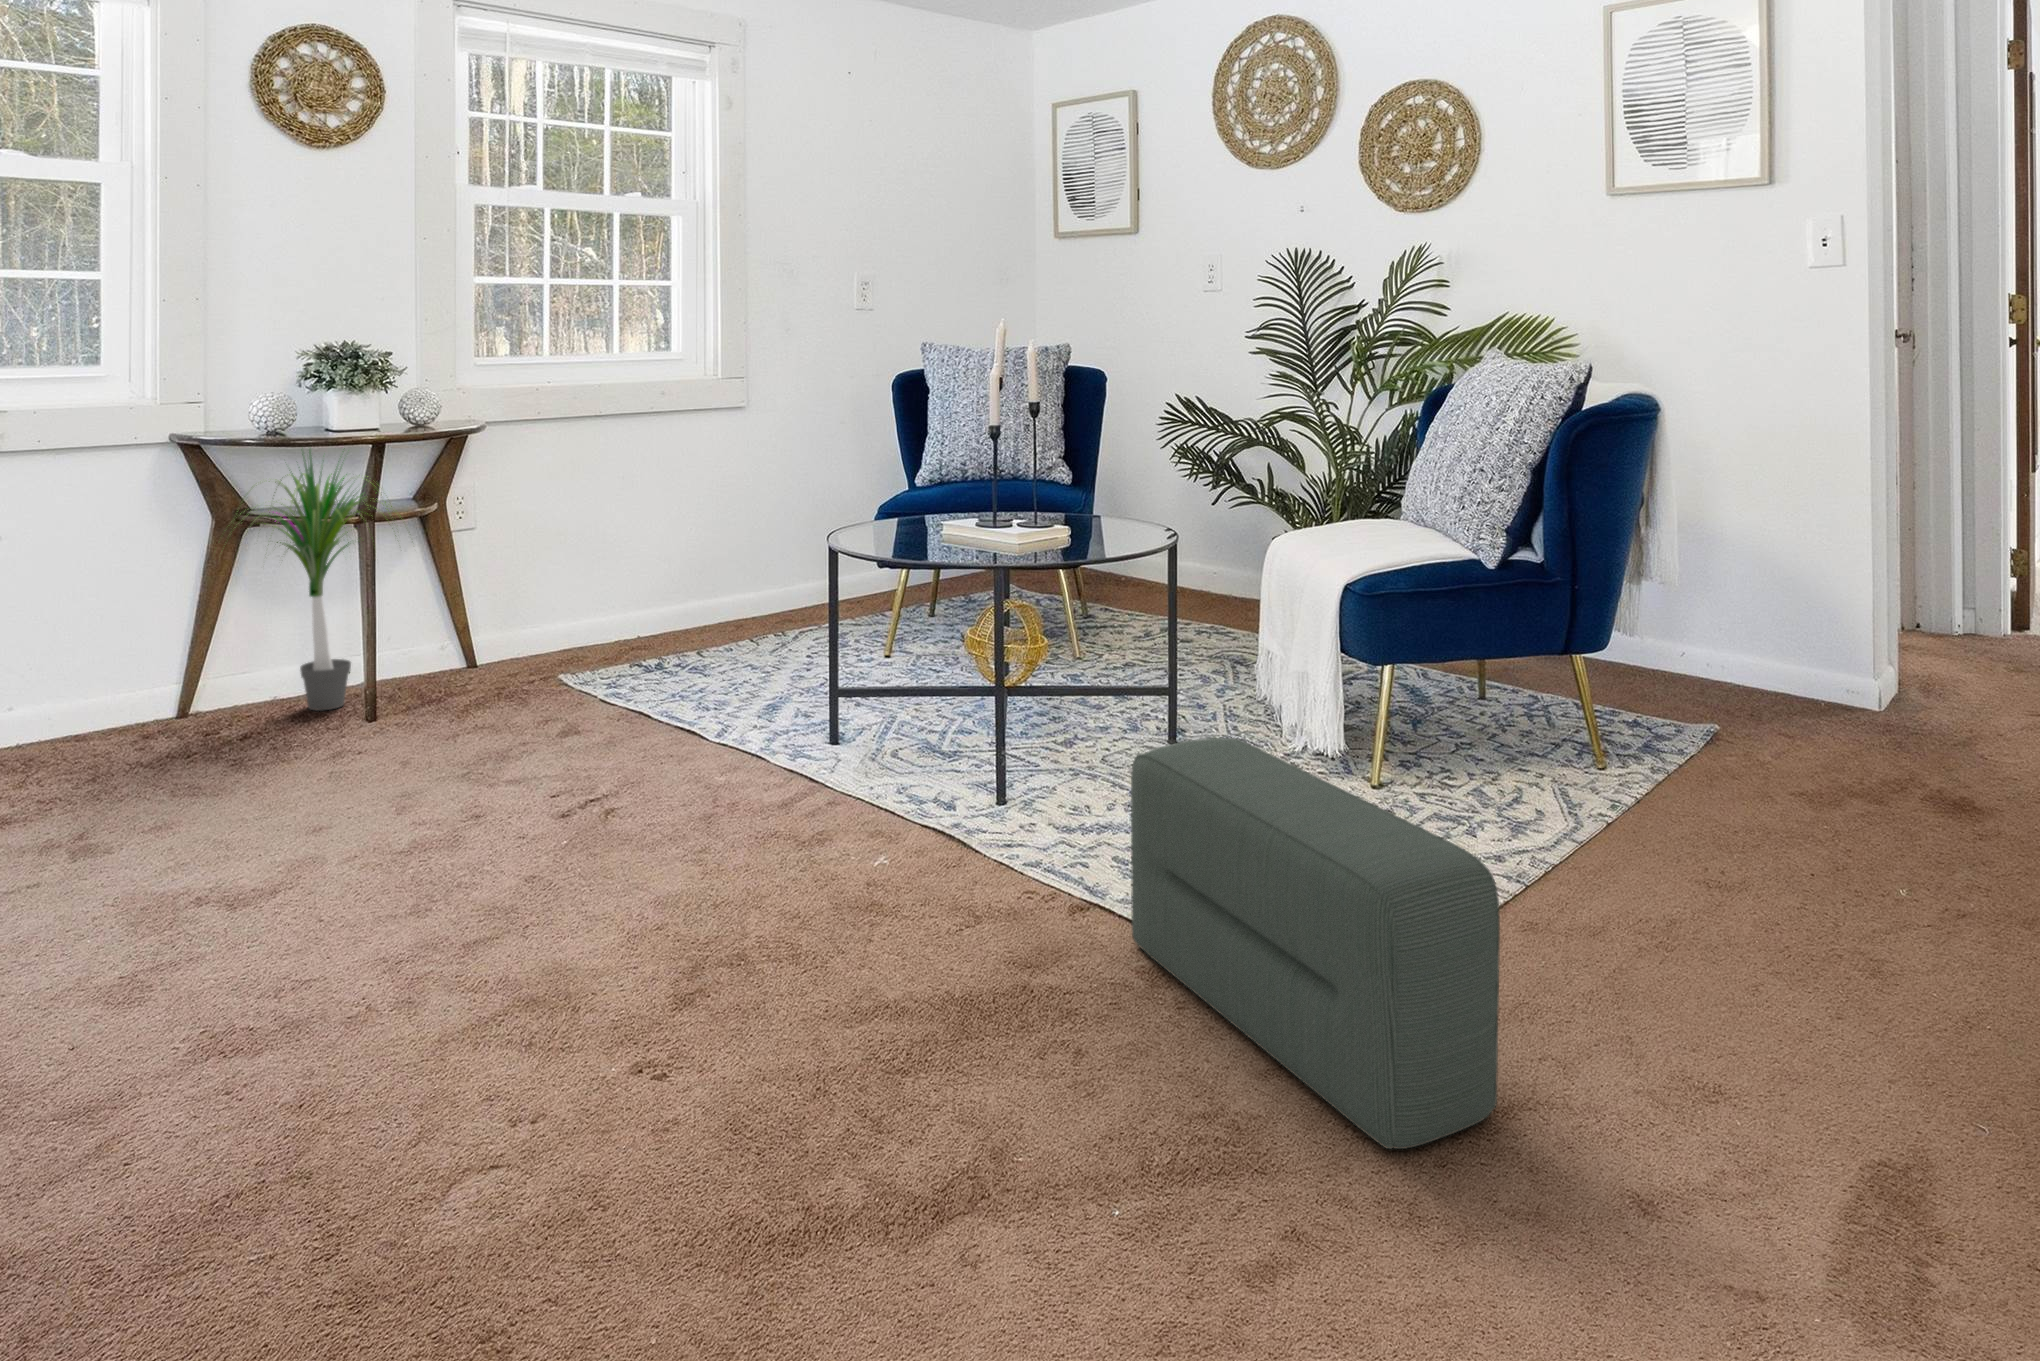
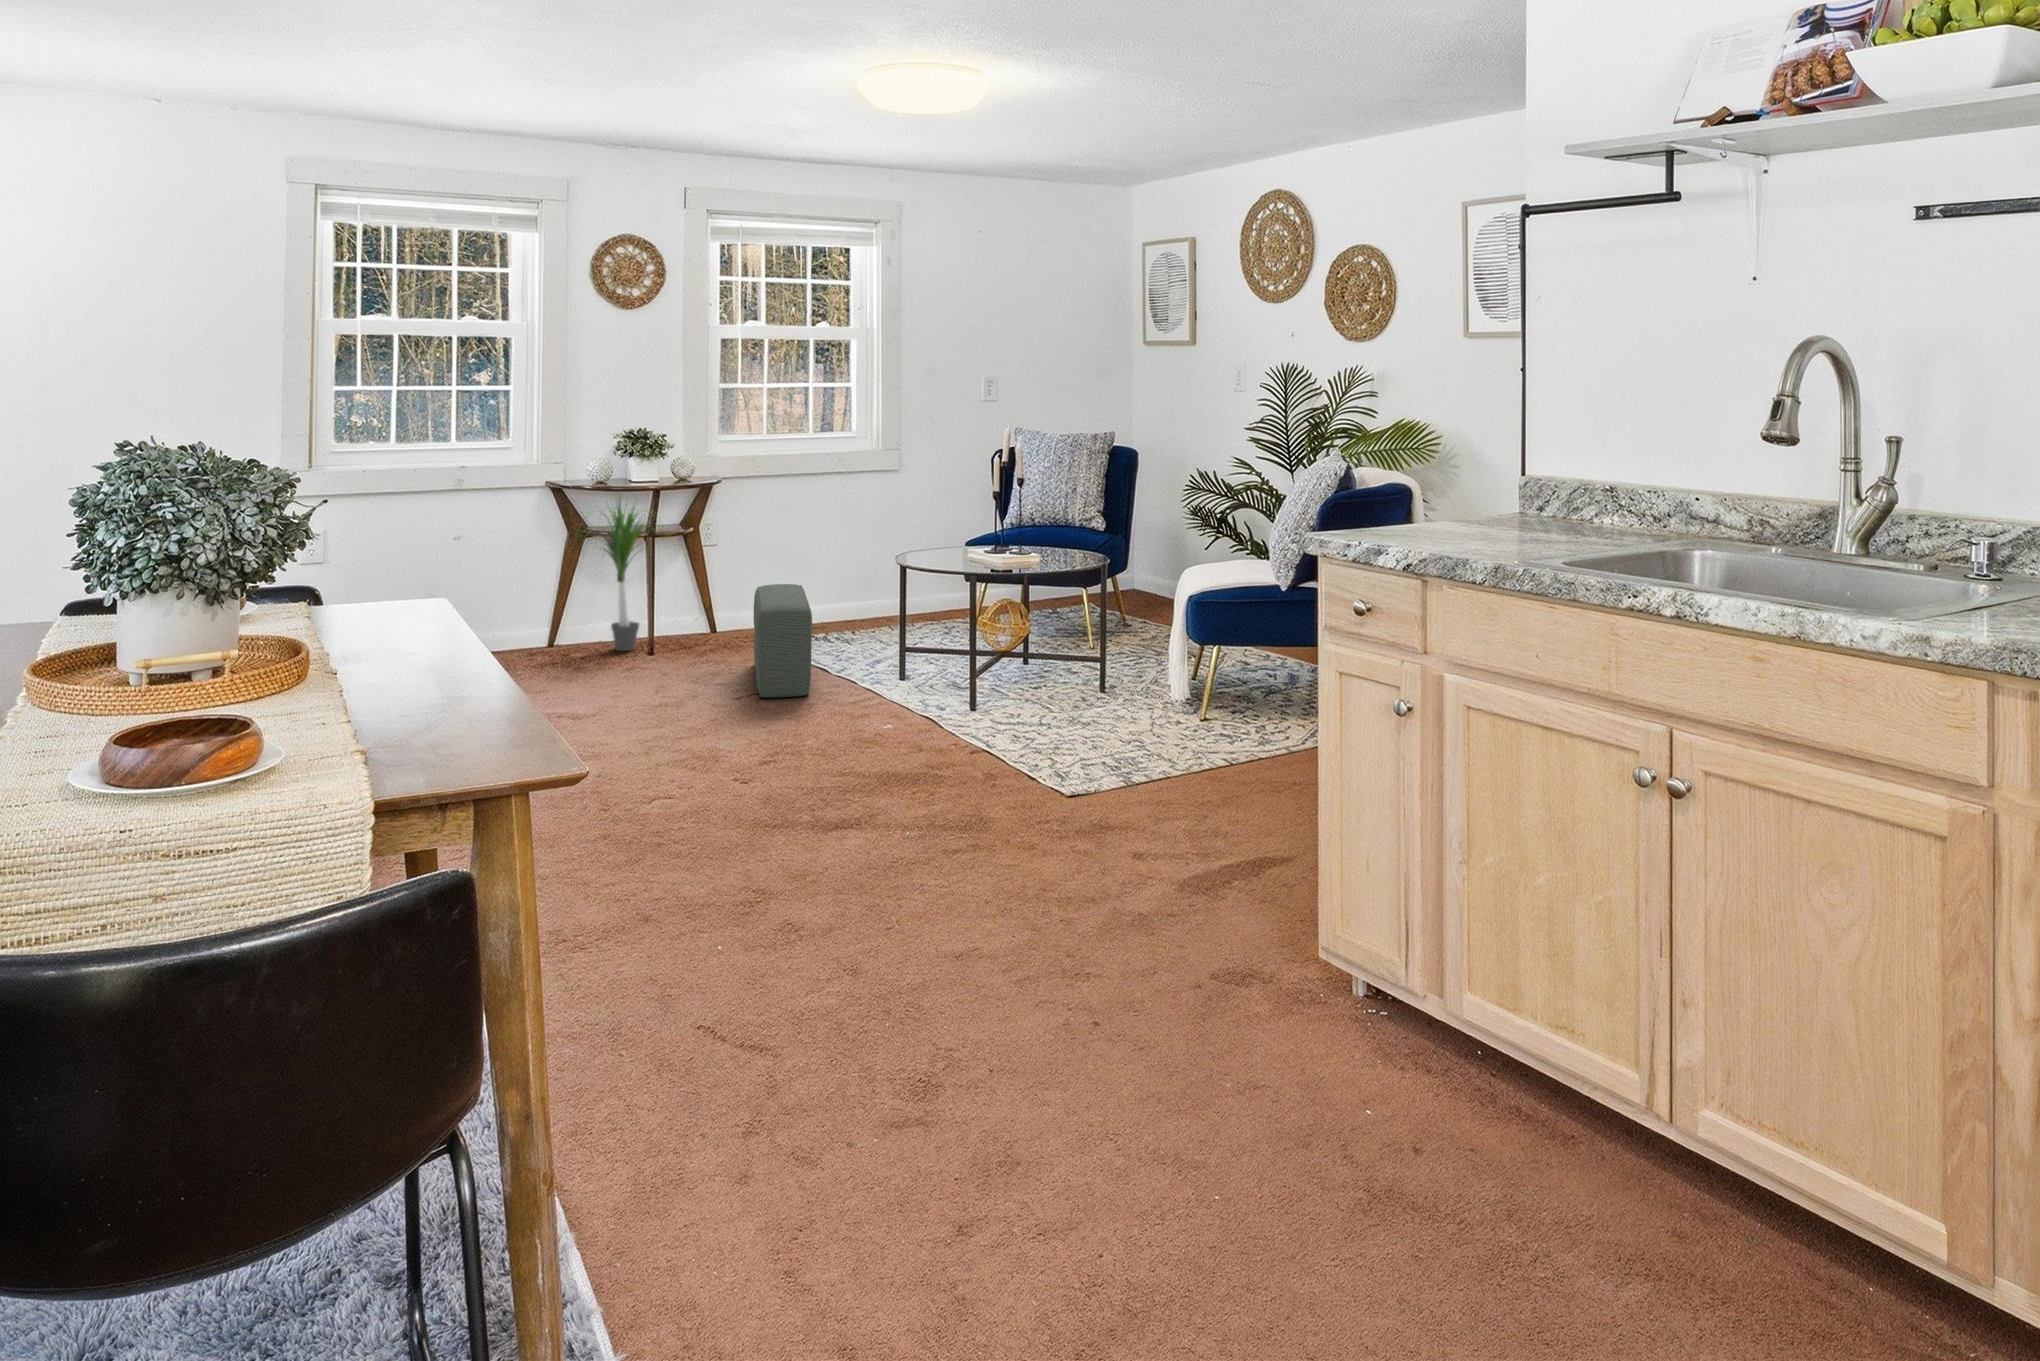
pouf: present [1131,738,1500,1149] -> present [754,584,812,698]

